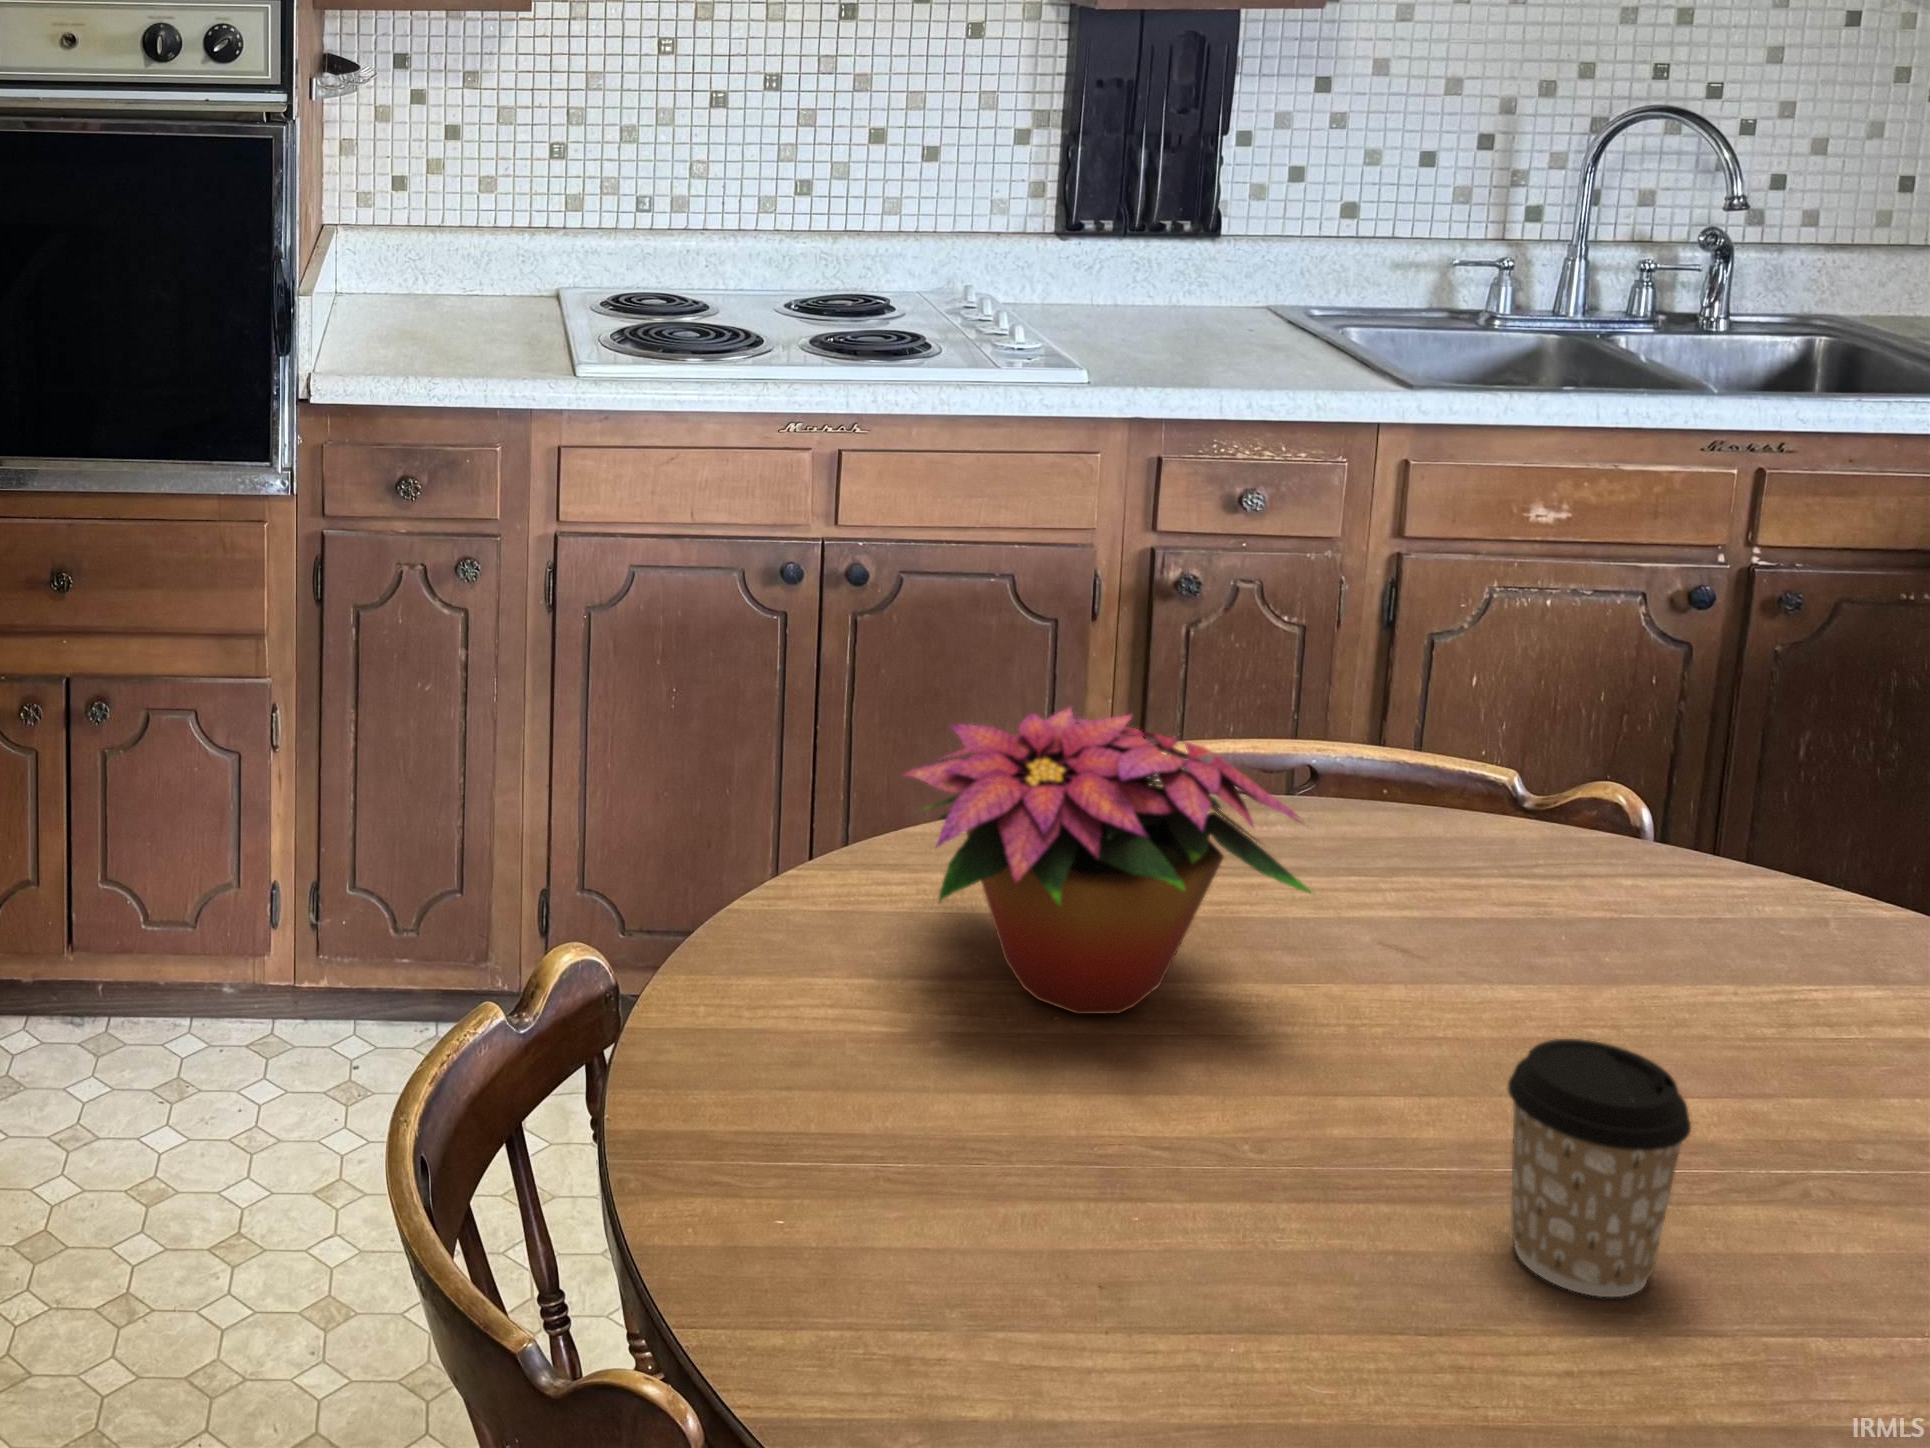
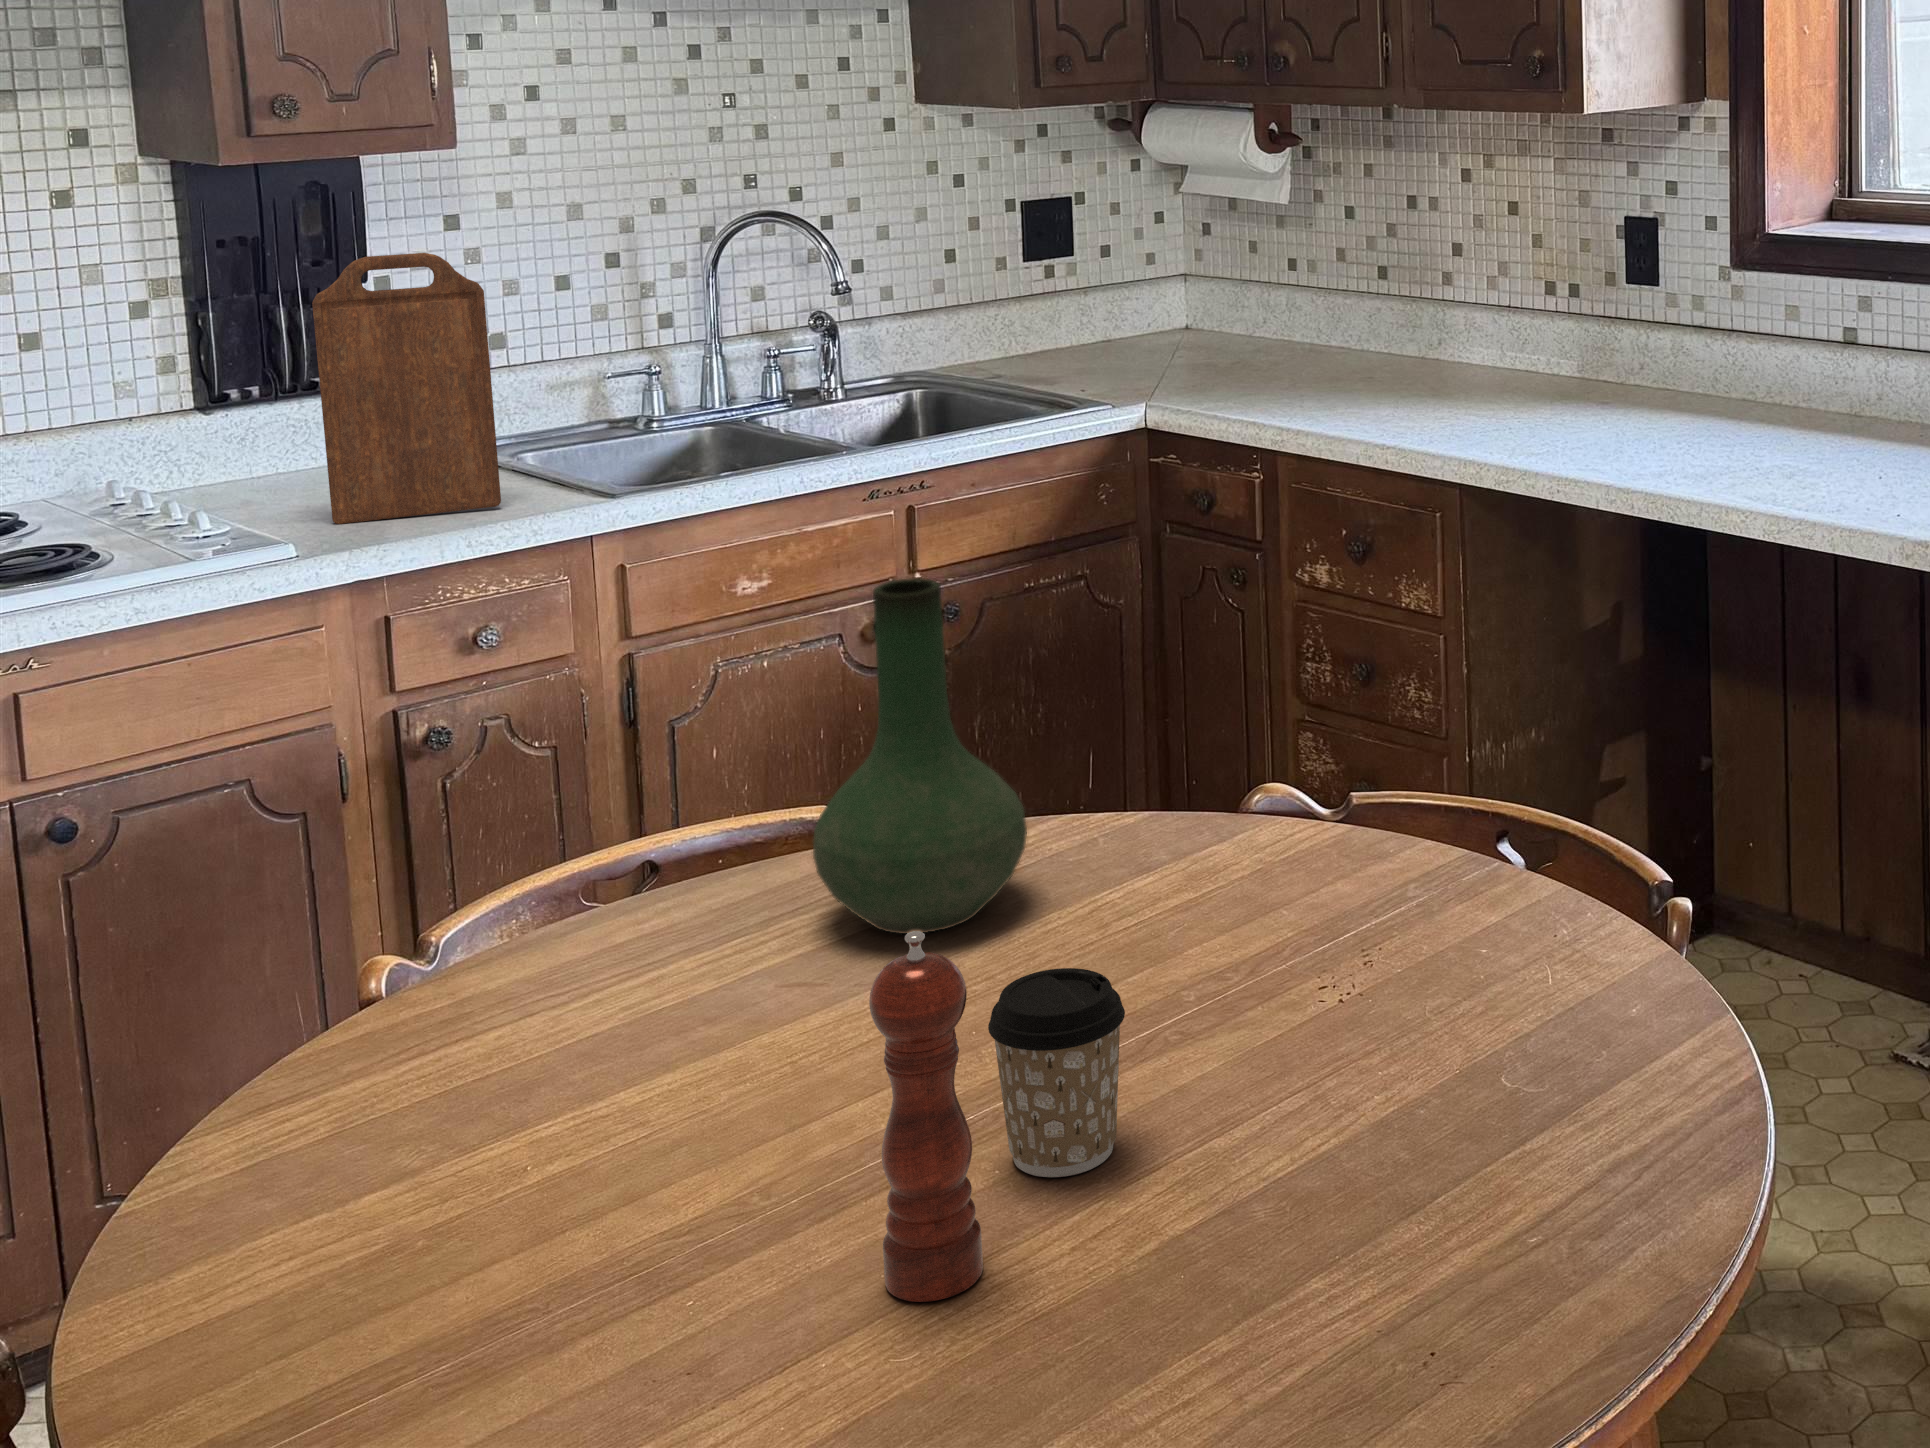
cutting board: none [1135,107,1312,374] -> present [312,253,501,524]
vase: none [1433,540,1704,954] -> present [813,578,1027,934]
flower arrangement: present [904,707,1312,1014] -> none [328,830,783,1152]
pepper mill: none [1302,933,1449,1353] -> present [869,931,983,1302]

